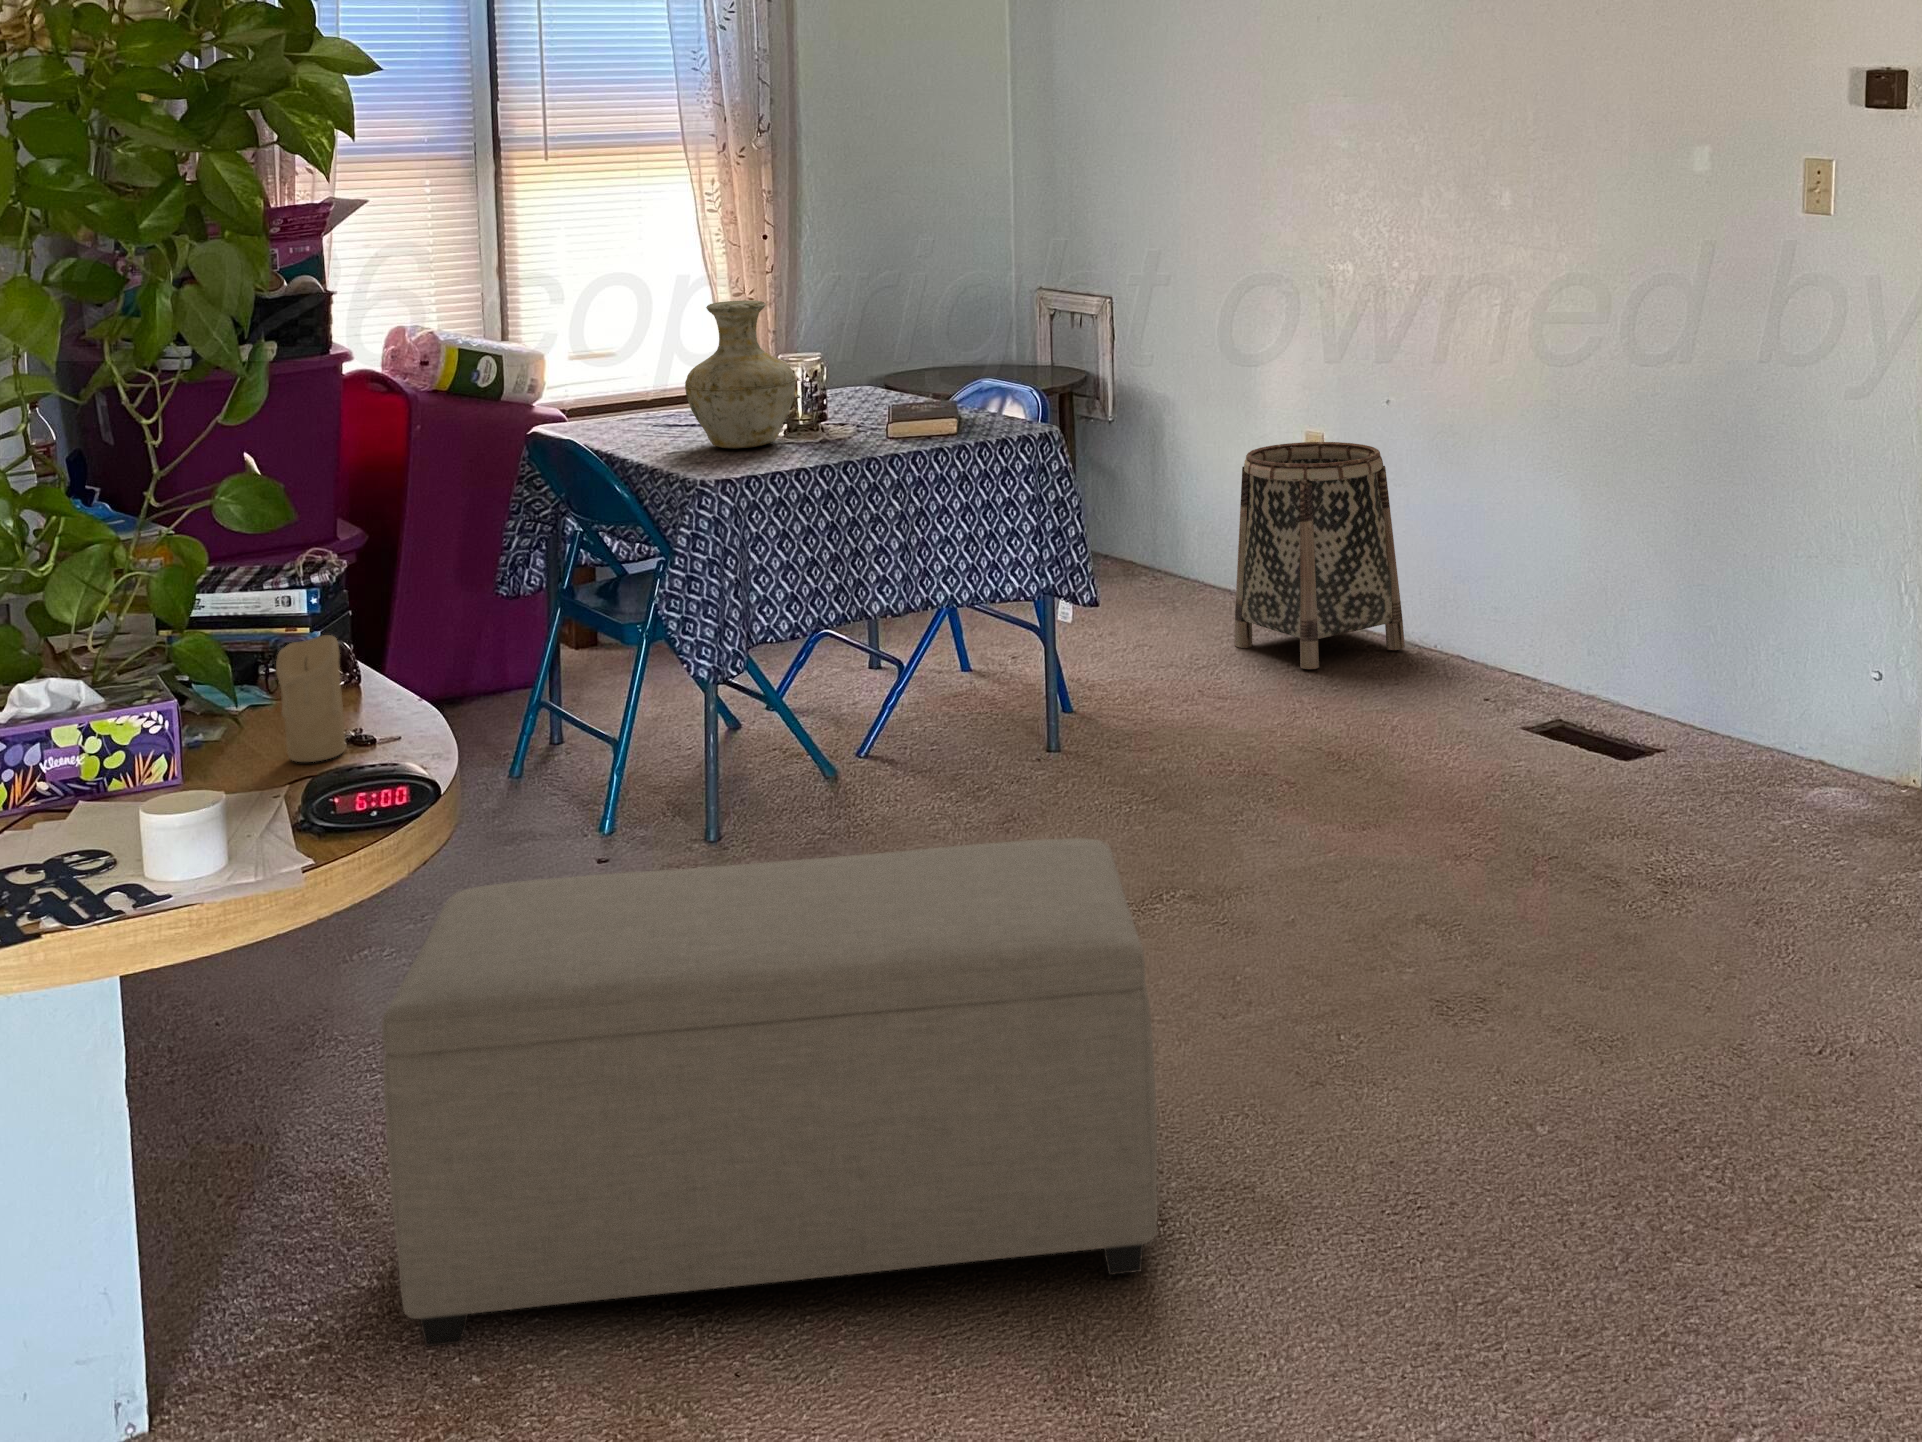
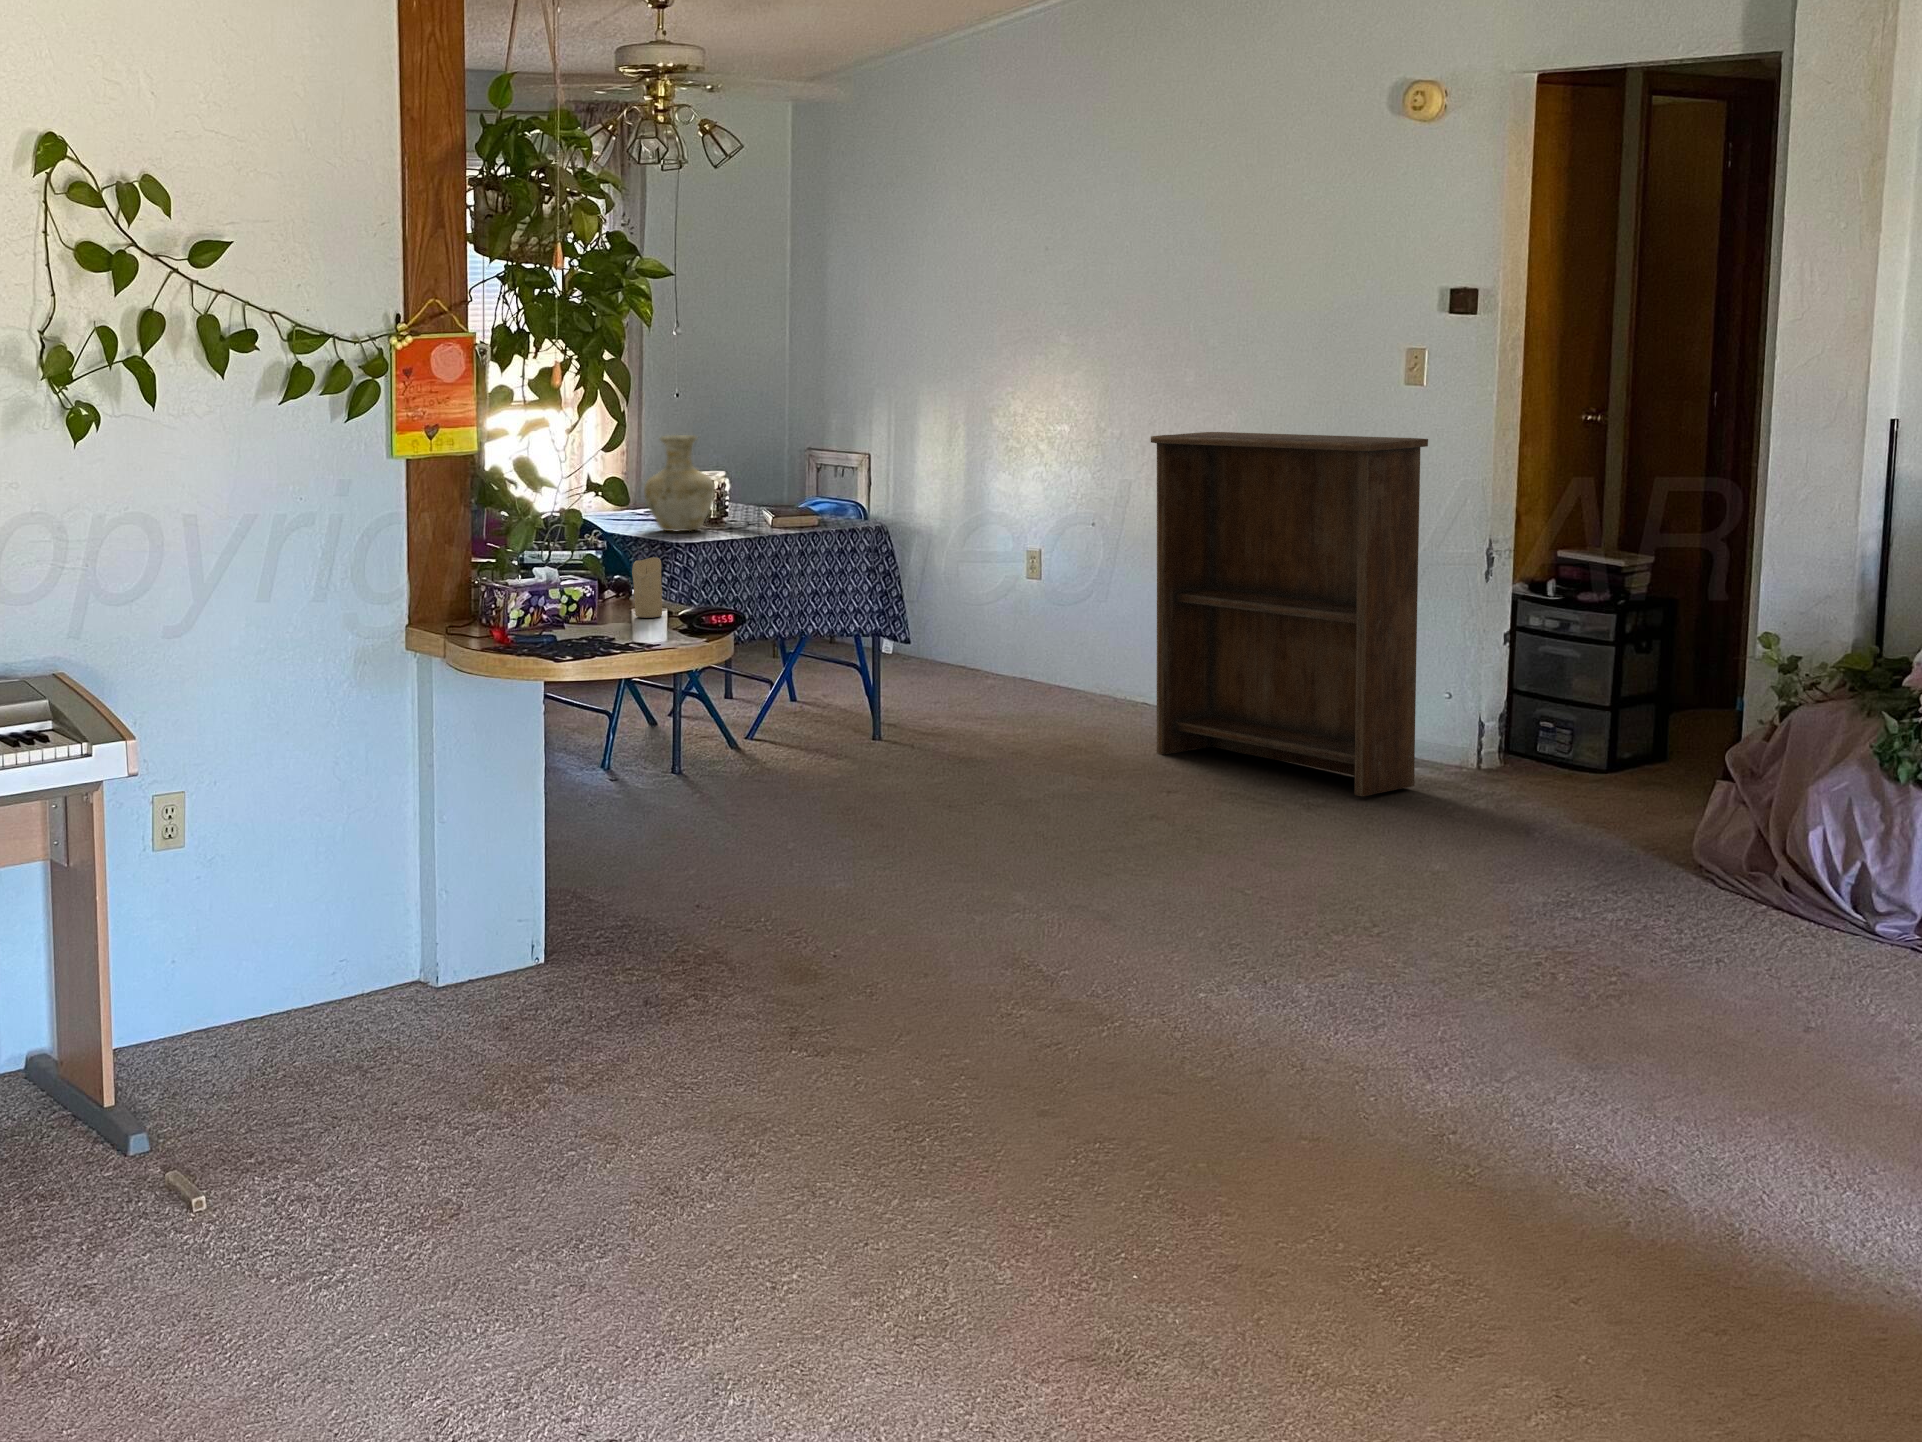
bookshelf: none [1439,283,1840,858] -> present [1151,432,1428,796]
basket: present [1234,442,1405,669] -> none [978,553,1102,707]
ottoman: present [382,838,1158,1346] -> none [627,719,1038,948]

